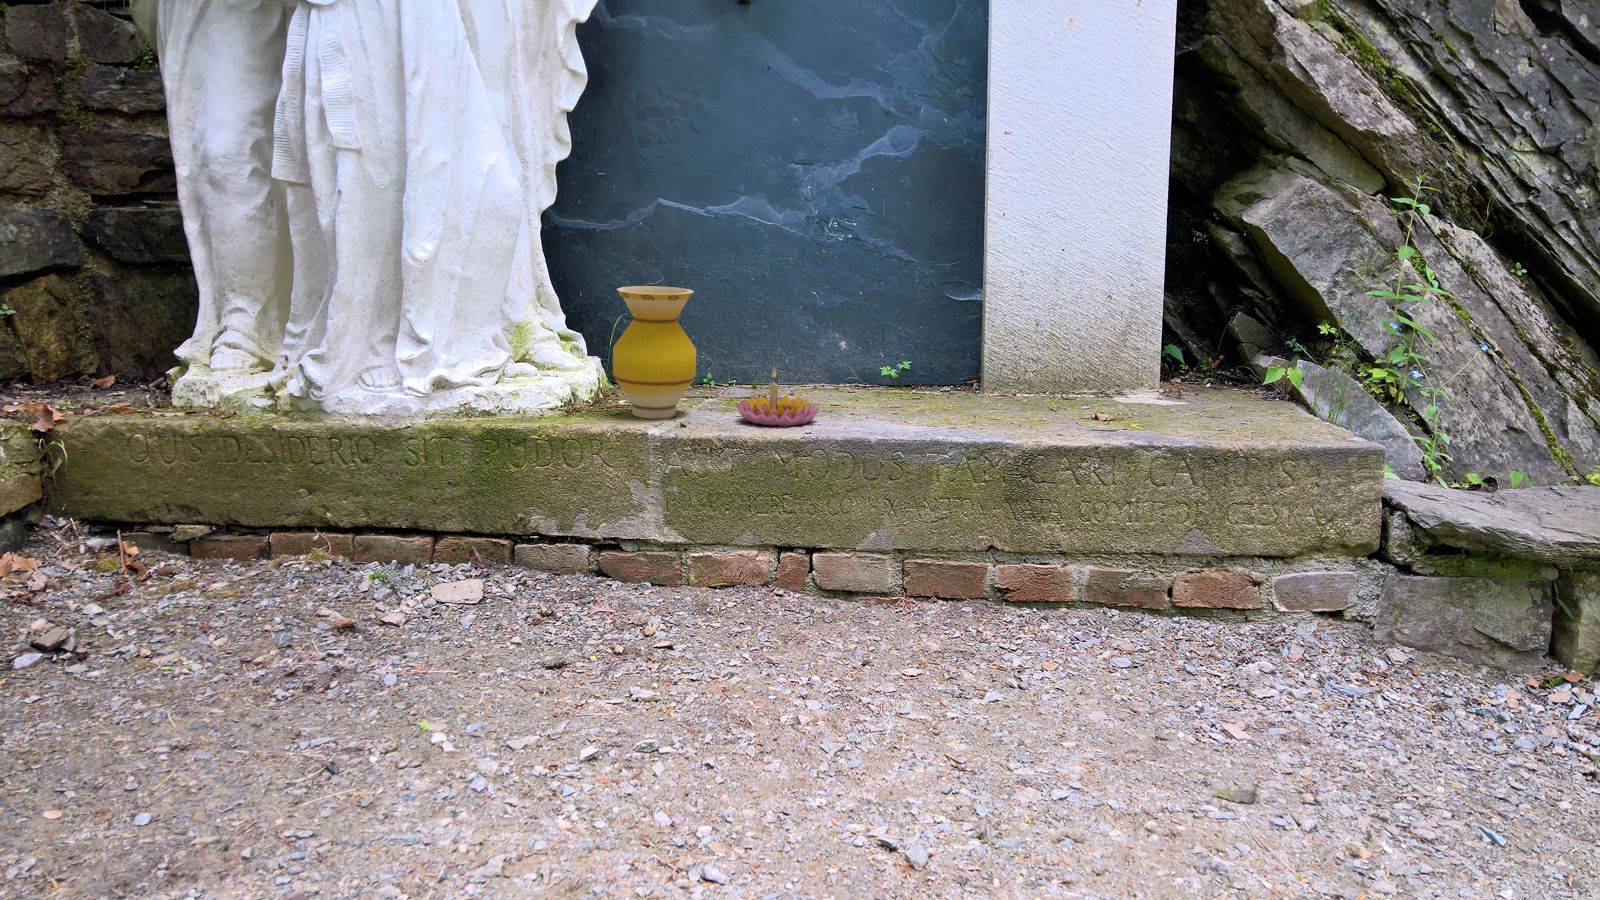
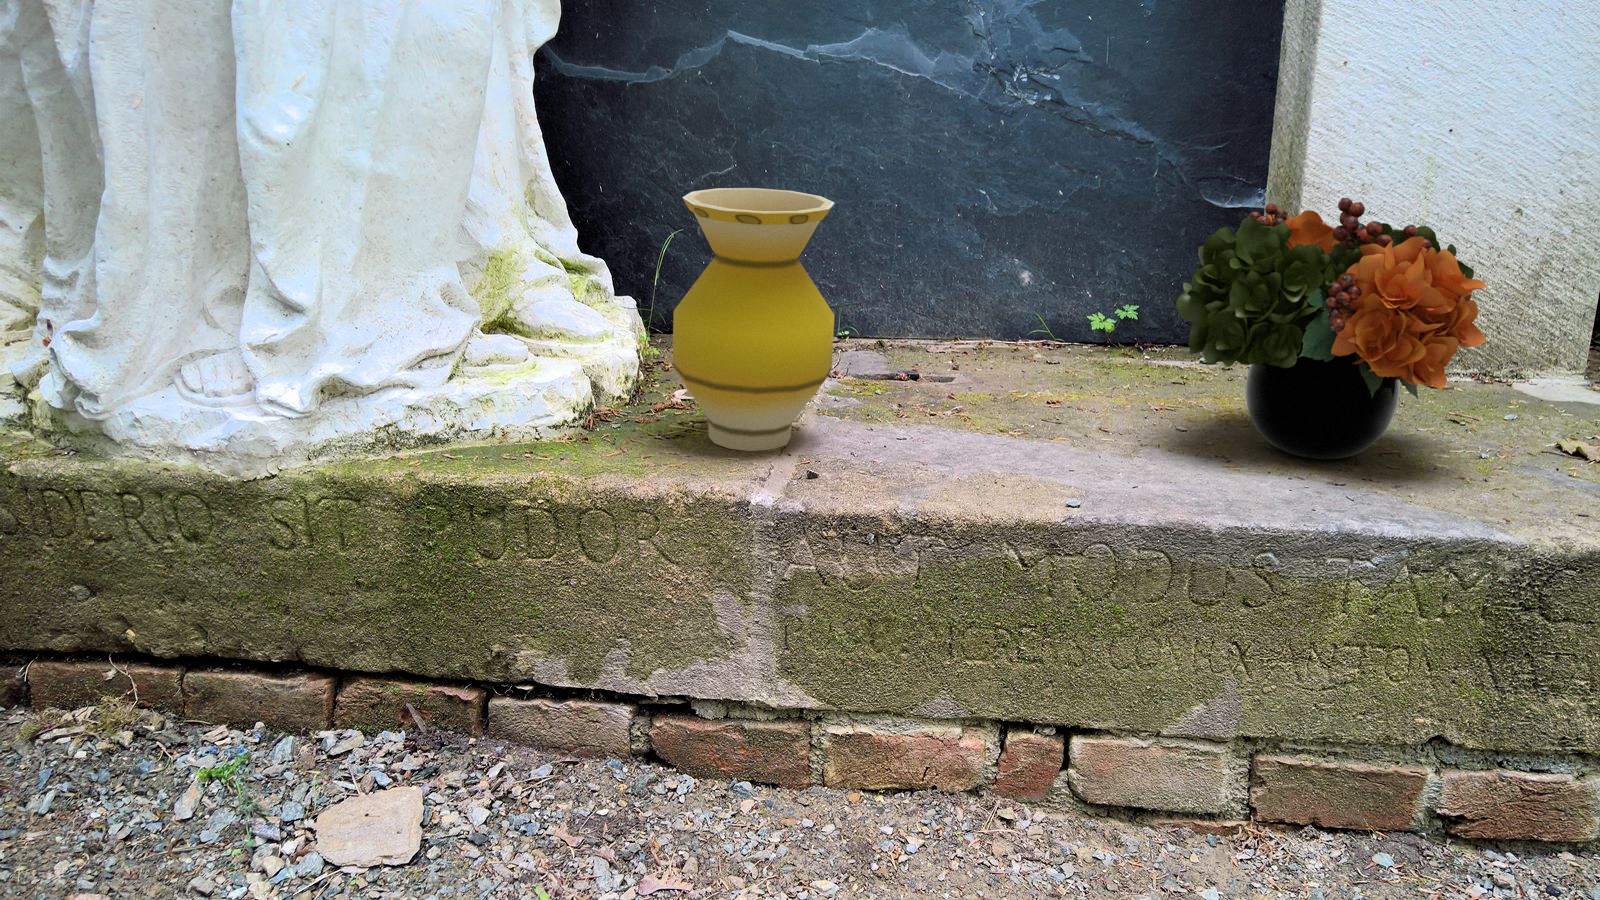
flower arrangement: none [867,287,1019,419] -> present [1176,198,1488,459]
candle holder: present [736,366,819,427] -> none [916,357,1080,483]

